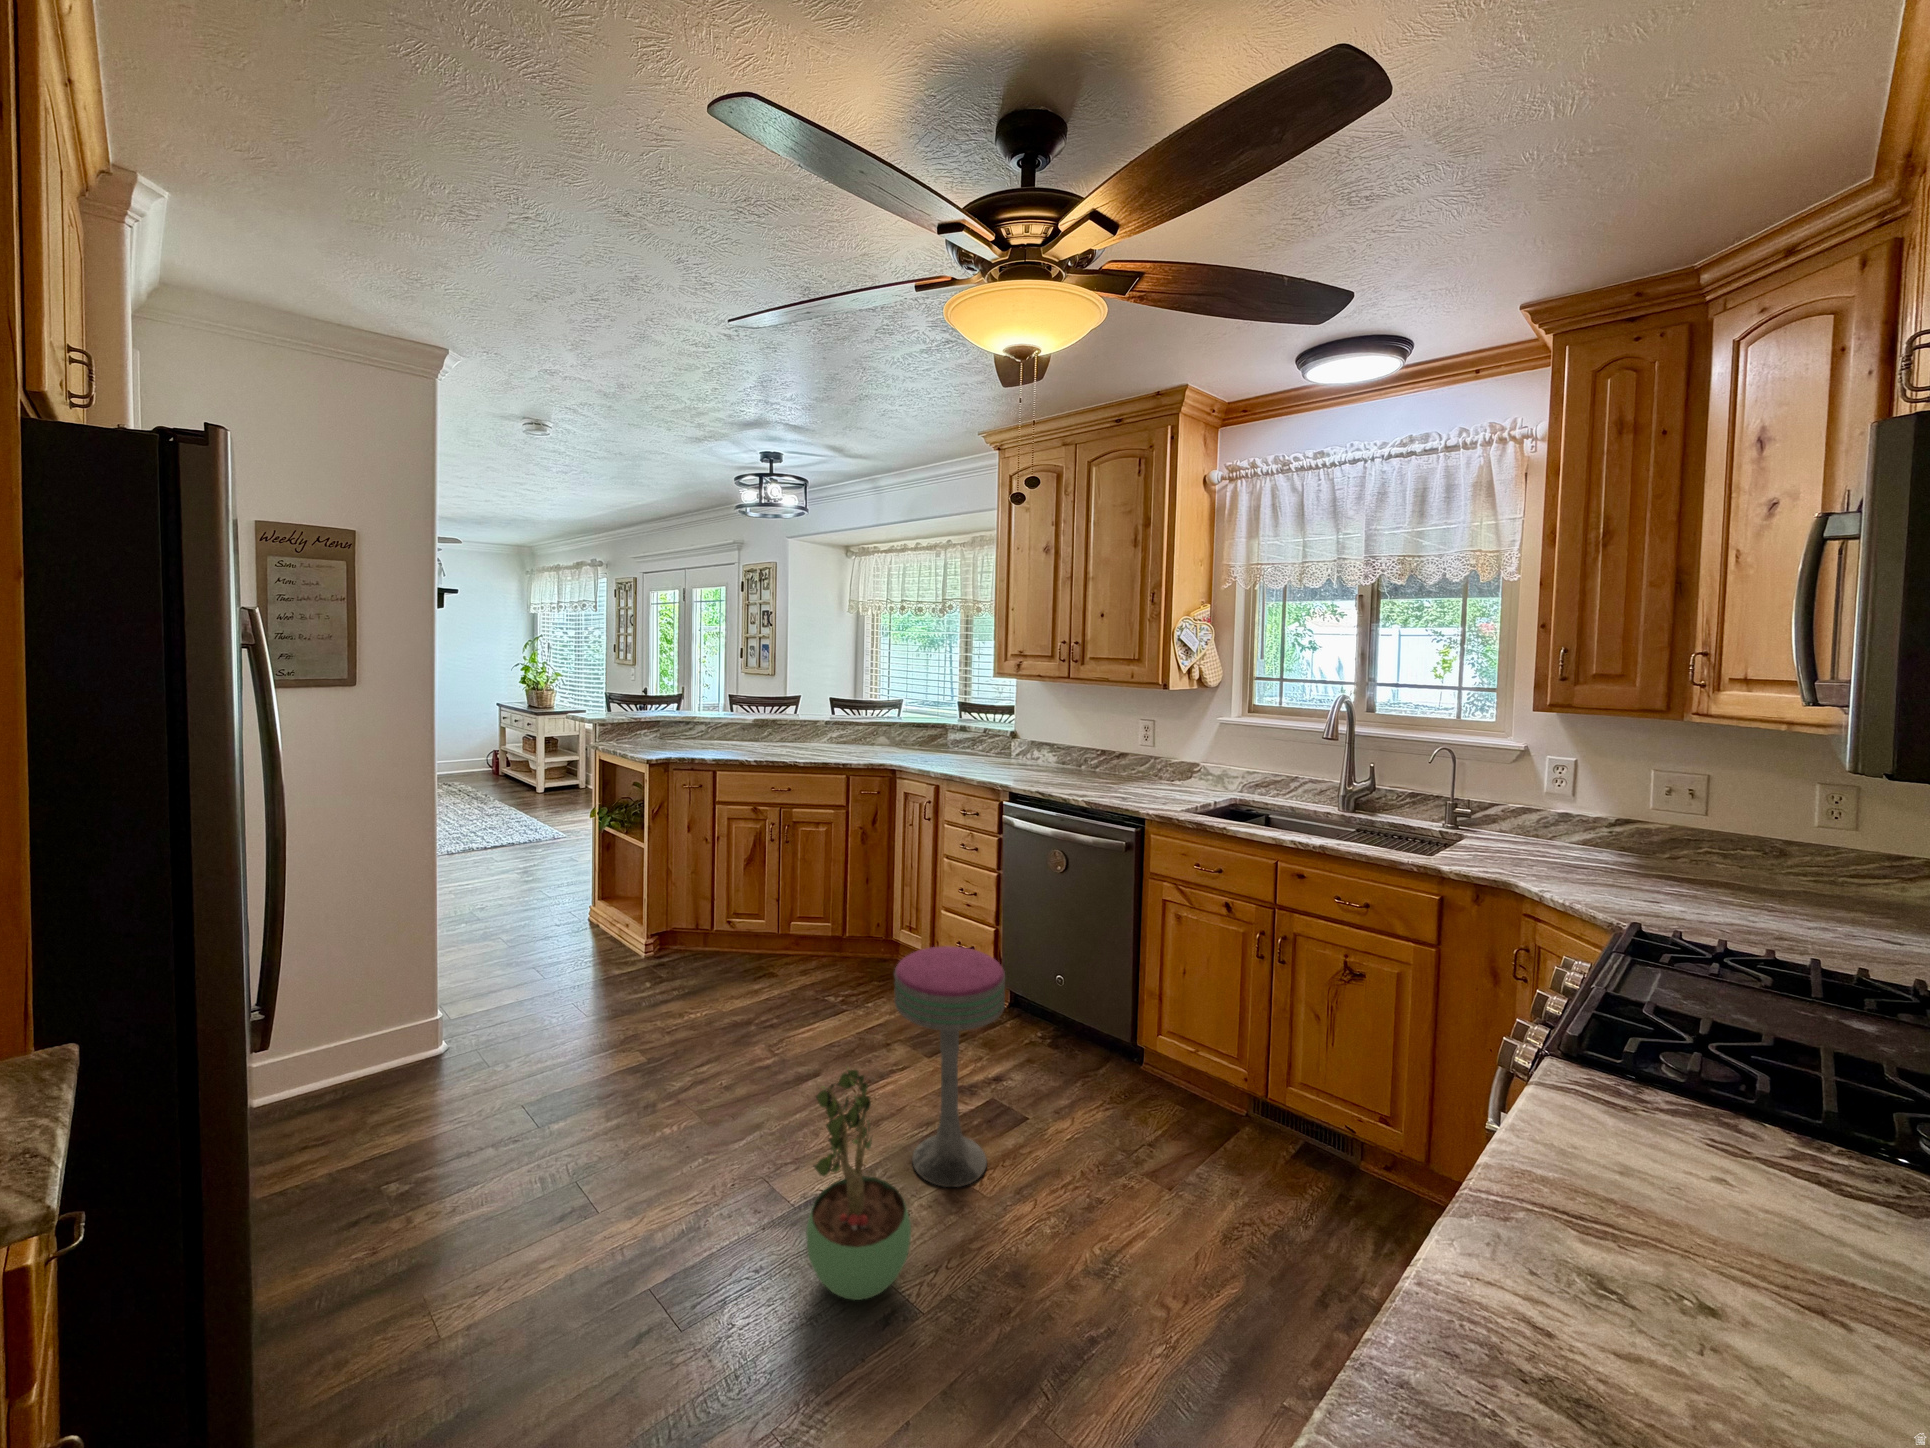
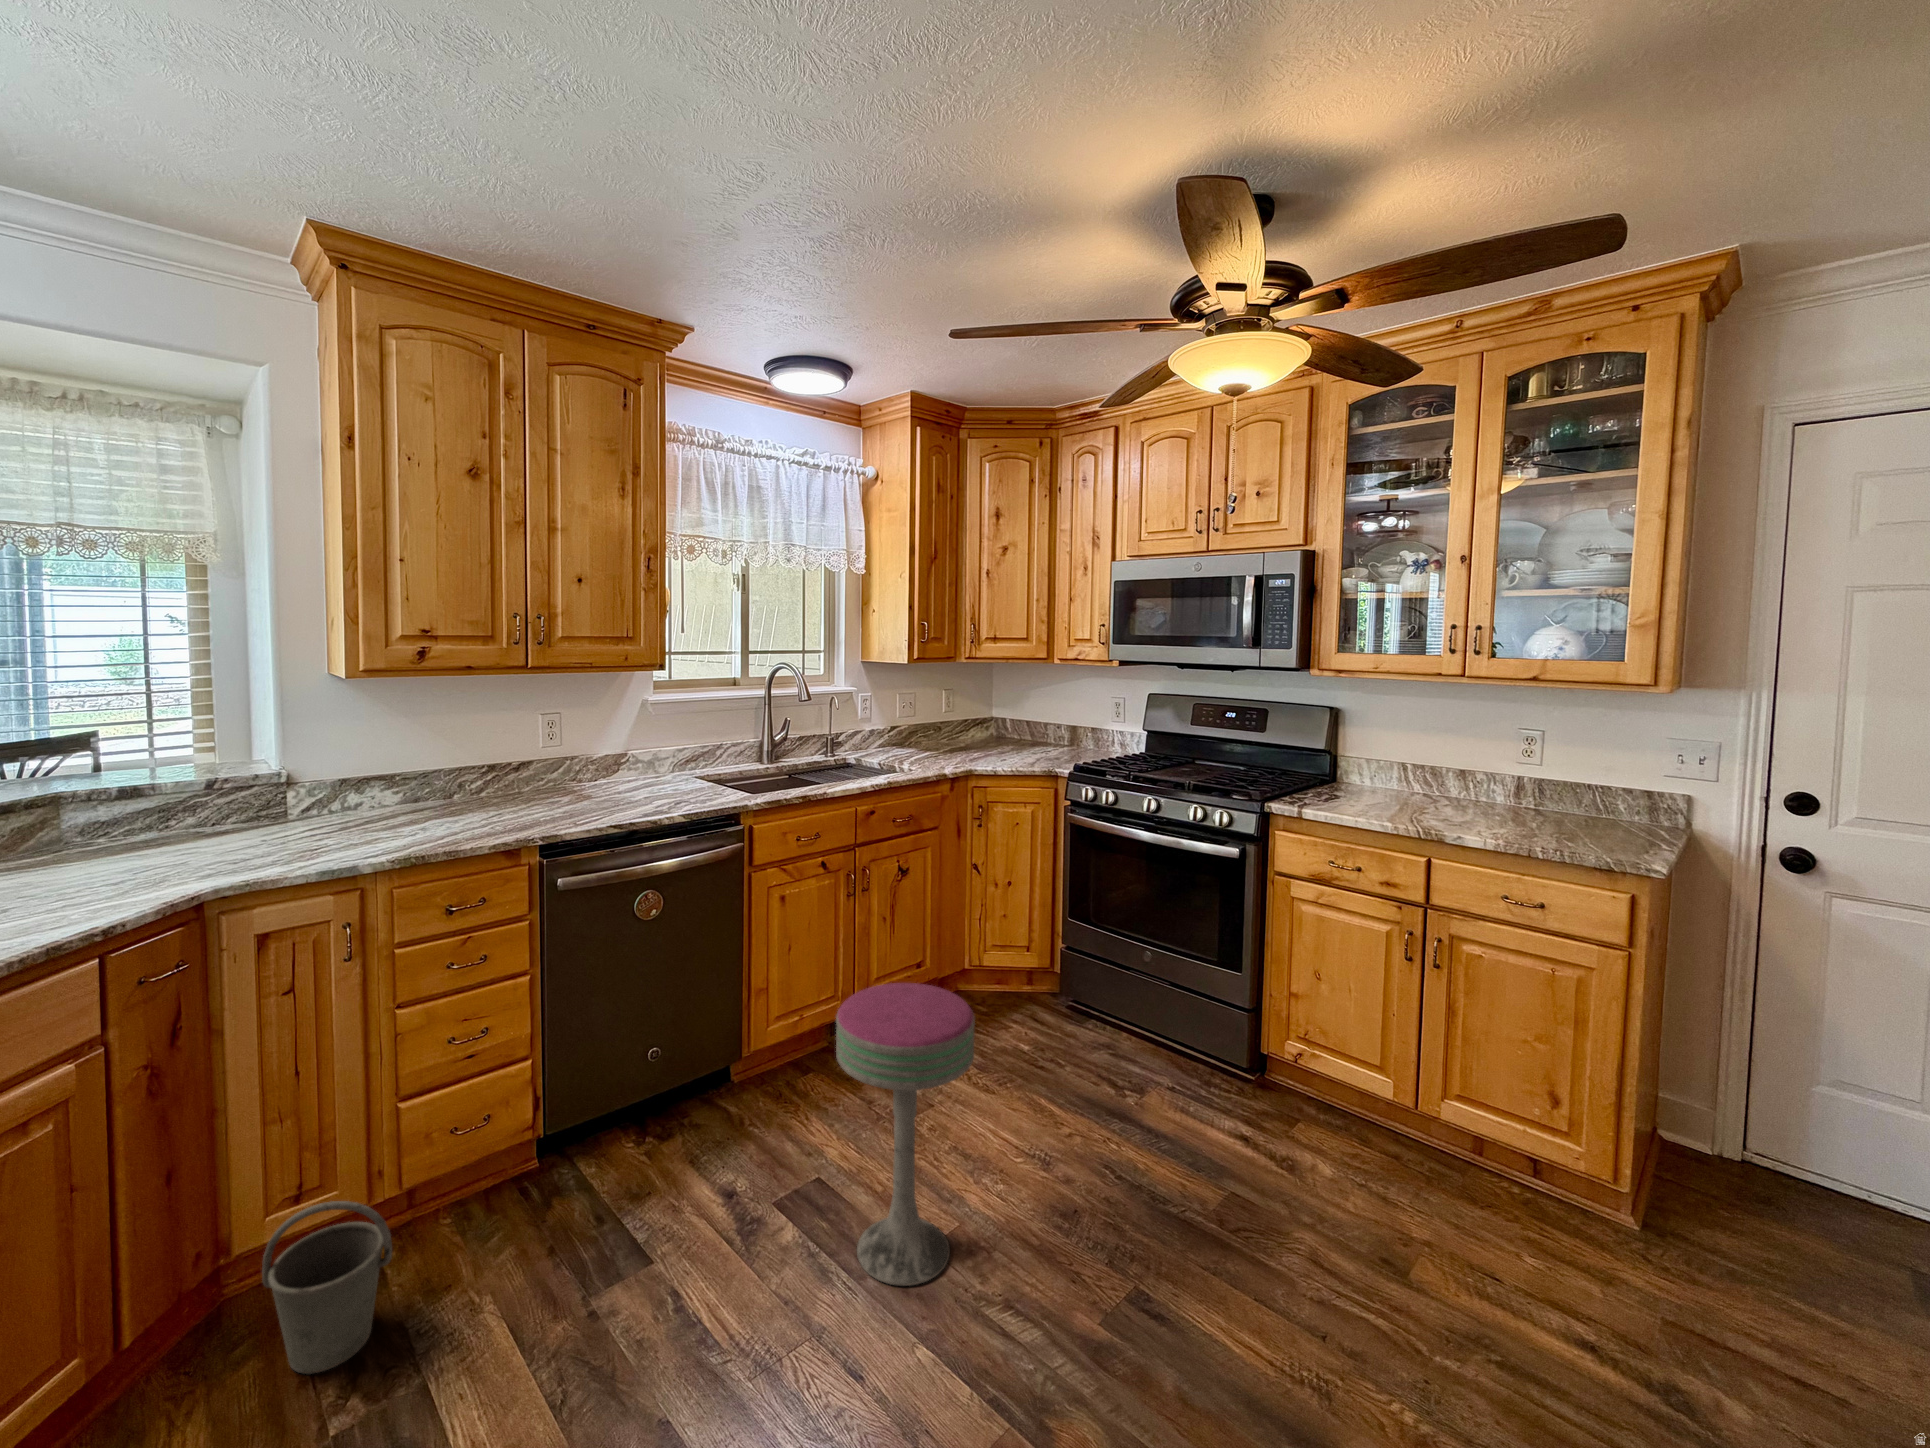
bucket: none [857,914,900,988] -> present [262,1201,392,1374]
potted plant: present [806,1070,911,1300] -> none [1033,1113,1199,1356]

